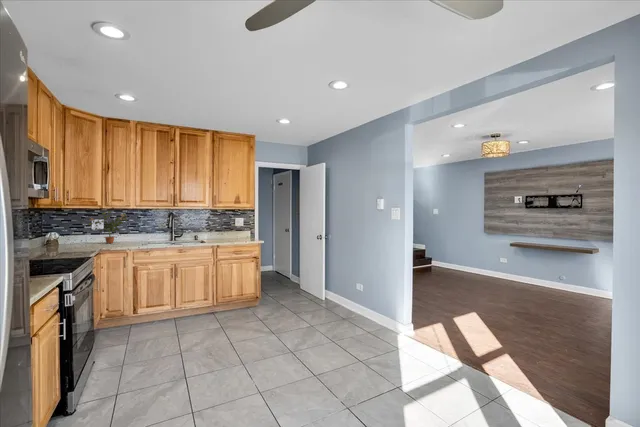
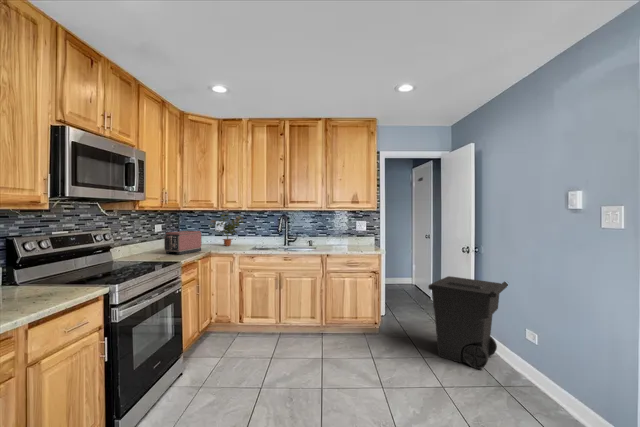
toaster: none [48,229,89,252] -> present [164,231,202,255]
trash can: none [298,257,347,315] -> present [428,276,508,369]

